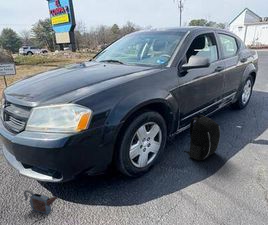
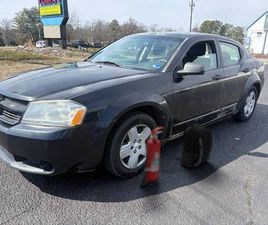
fire extinguisher: none [151,124,173,184] -> present [140,127,162,186]
watering can: present [24,190,58,214] -> none [14,181,47,206]

